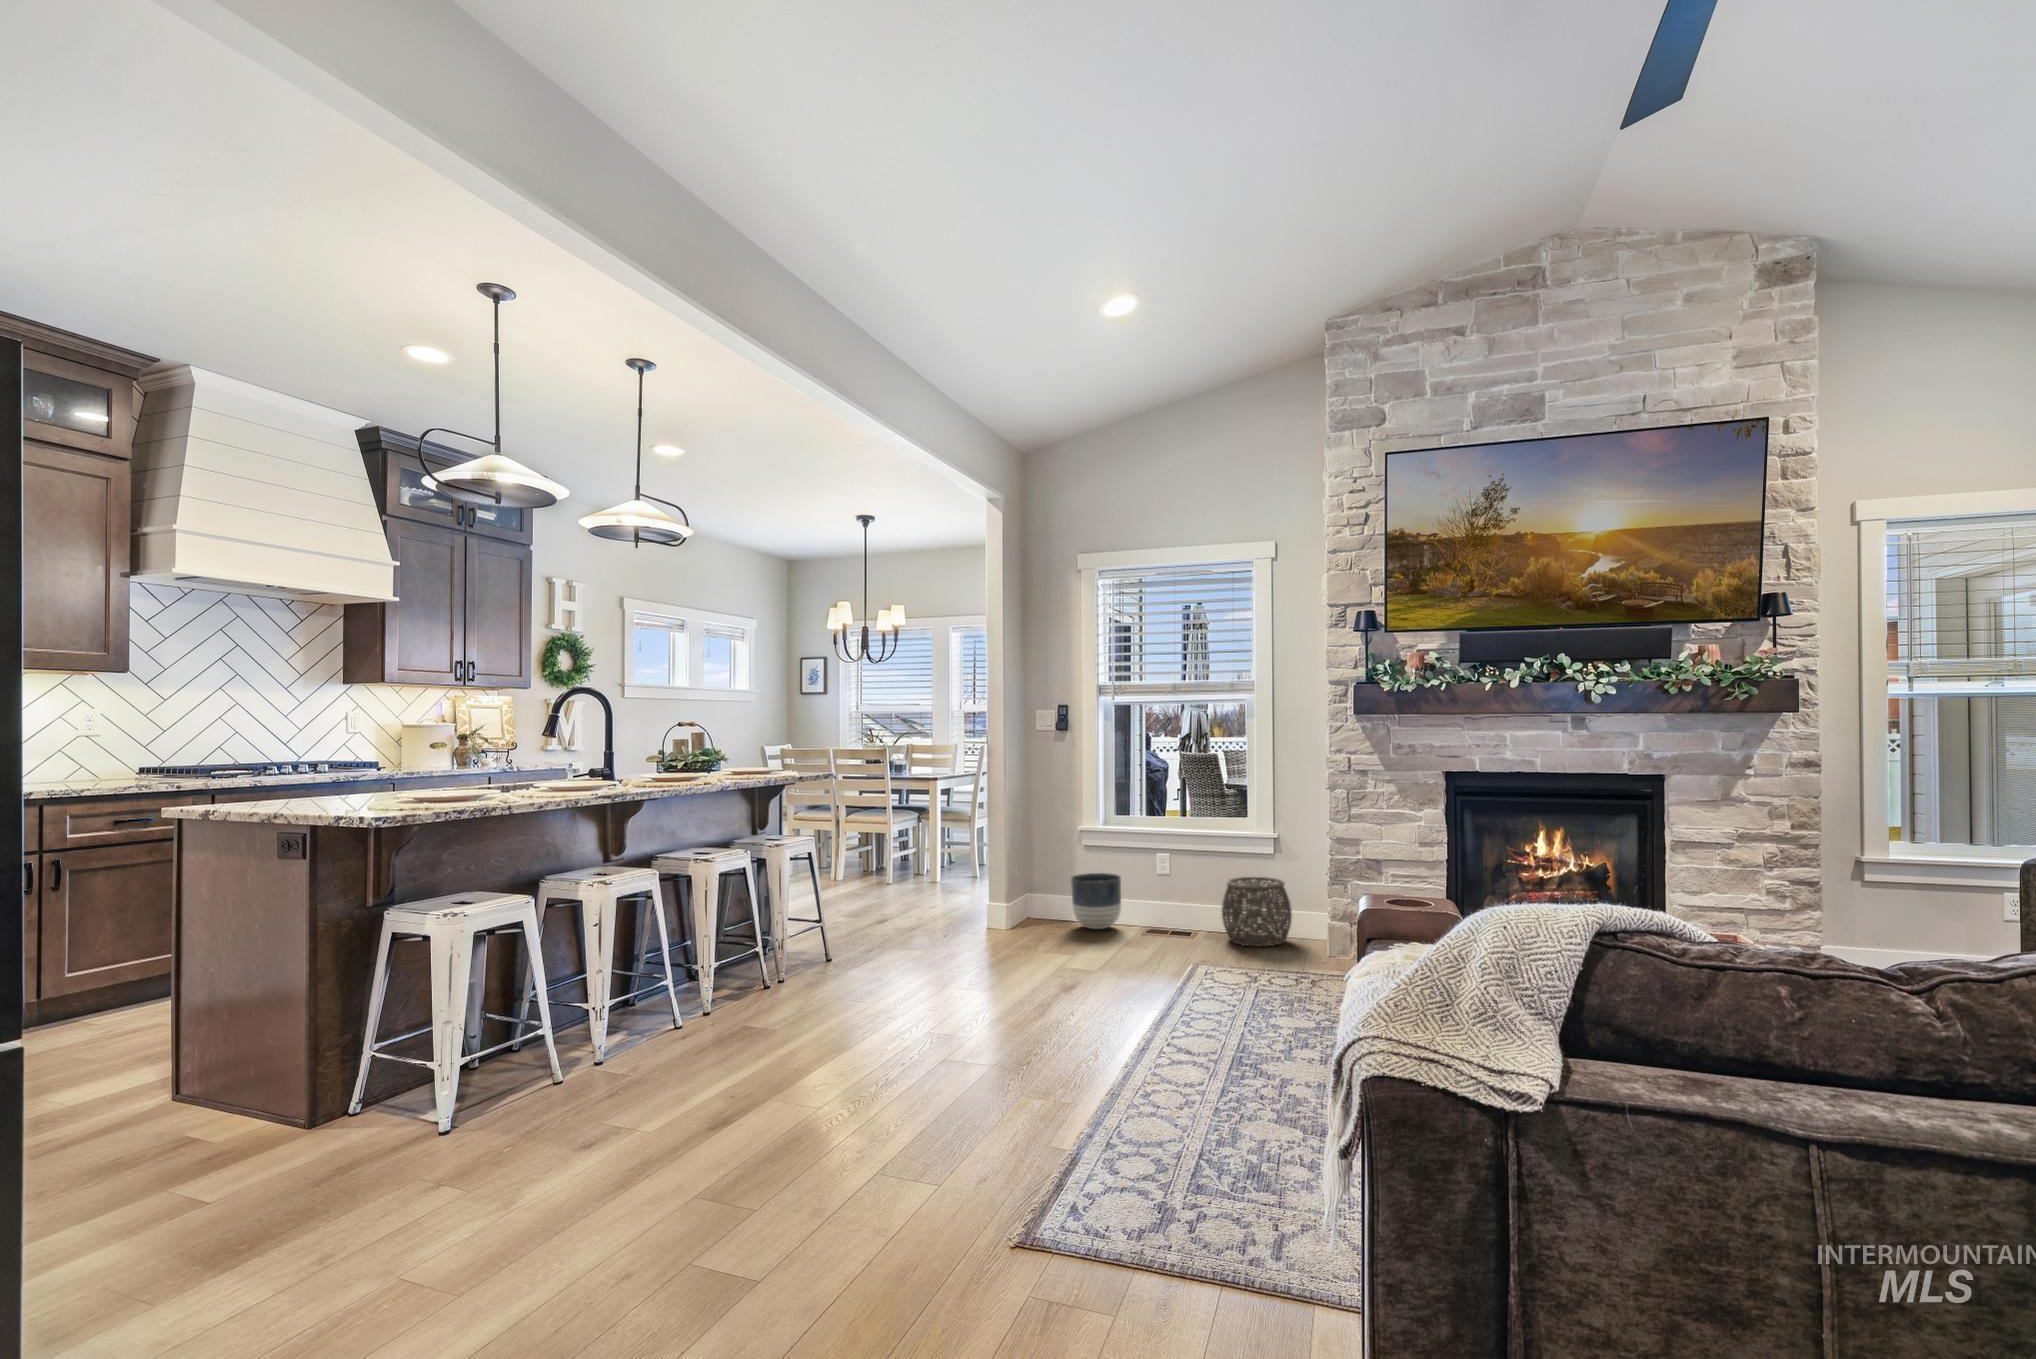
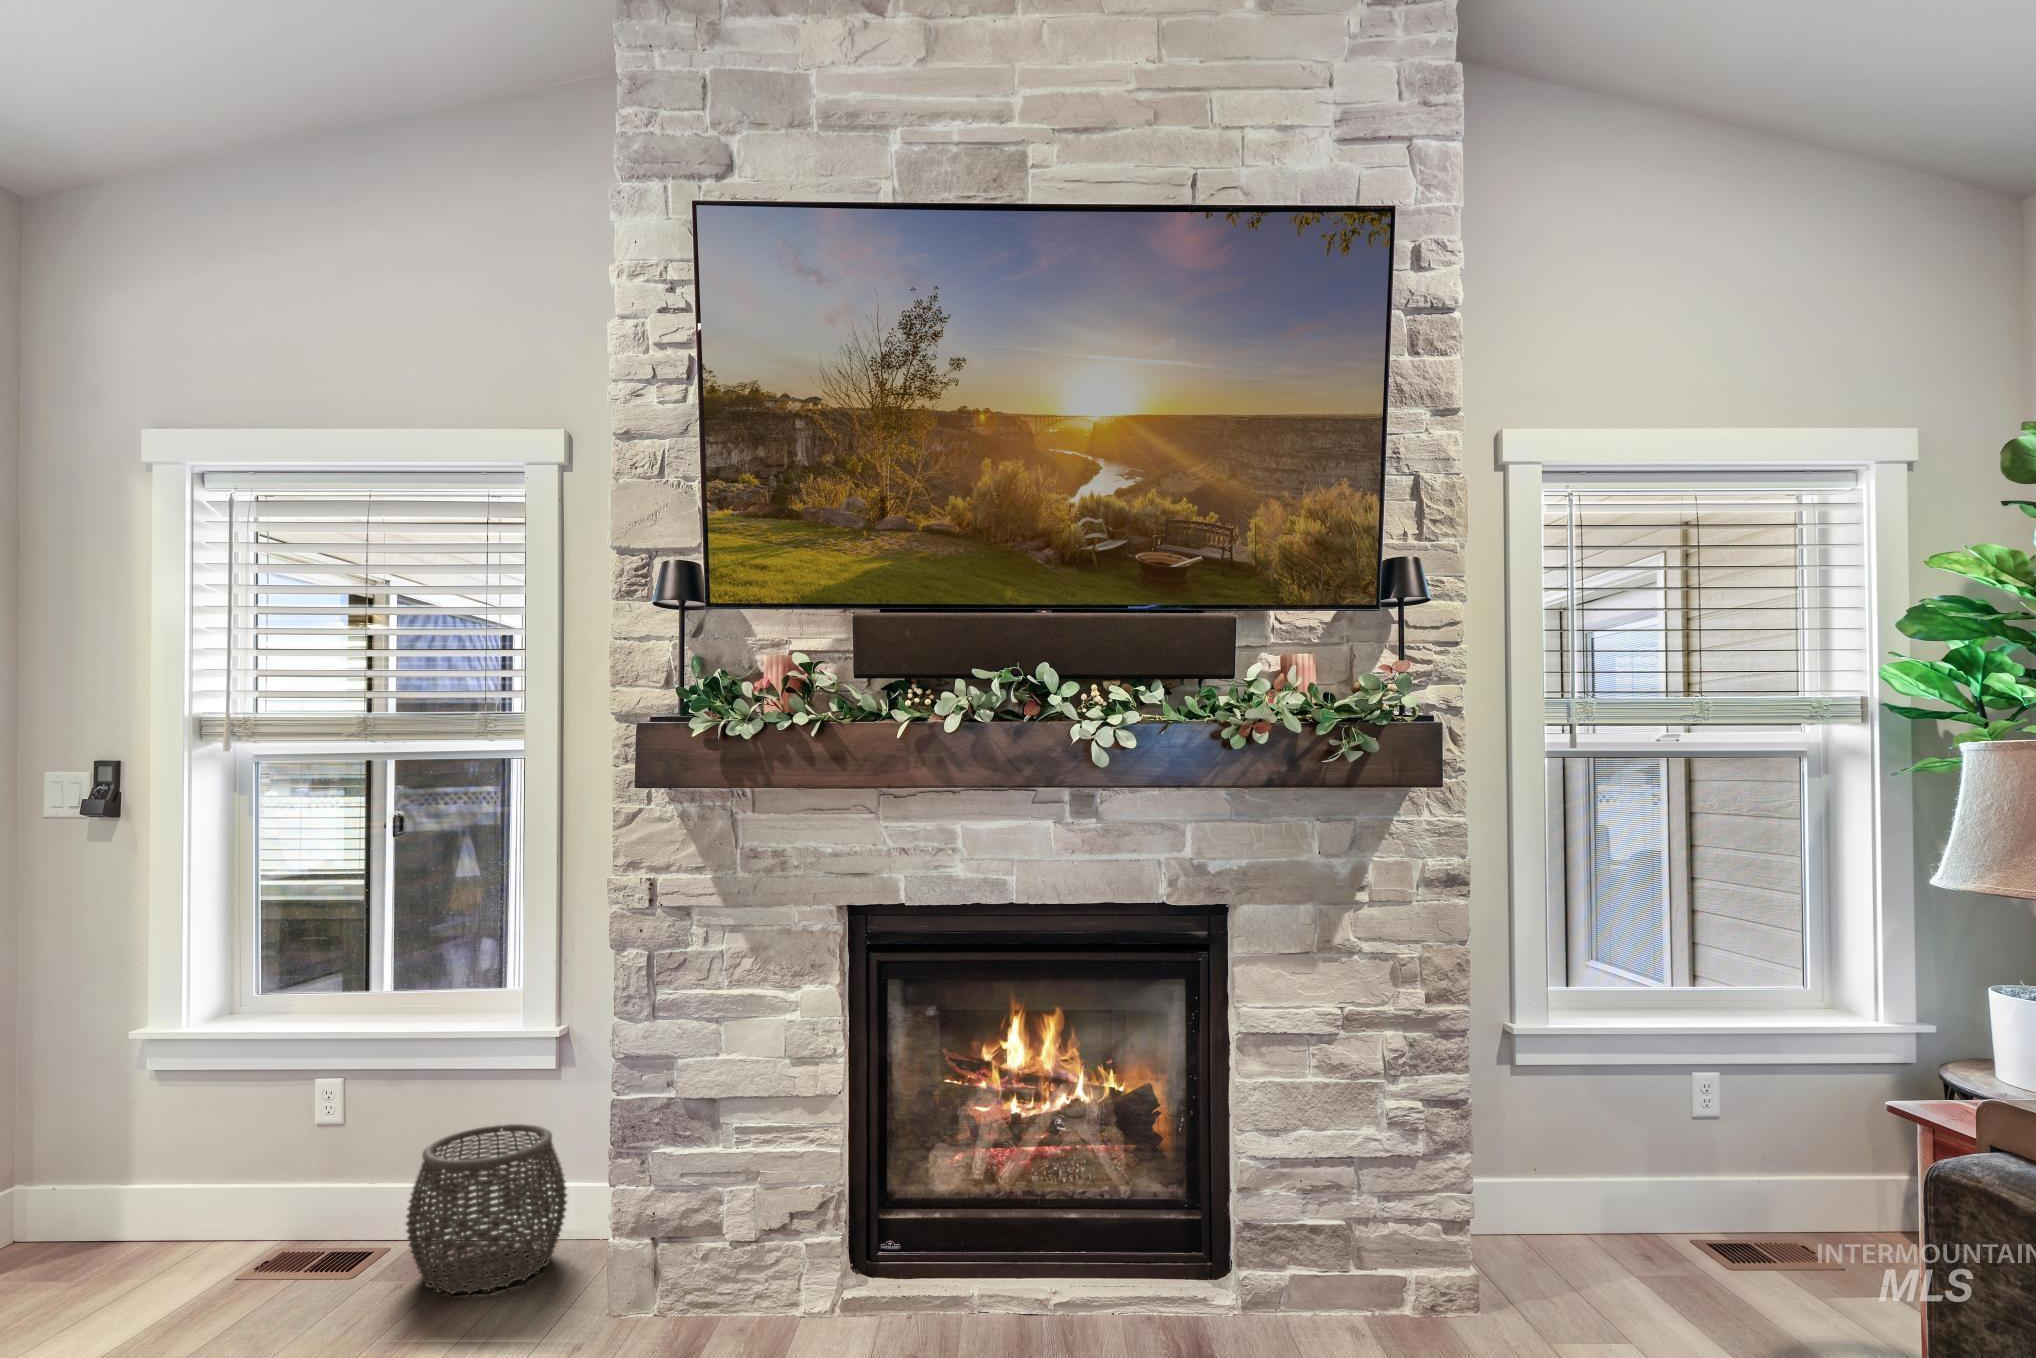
planter: present [1071,873,1121,929] -> none [85,1132,219,1270]

